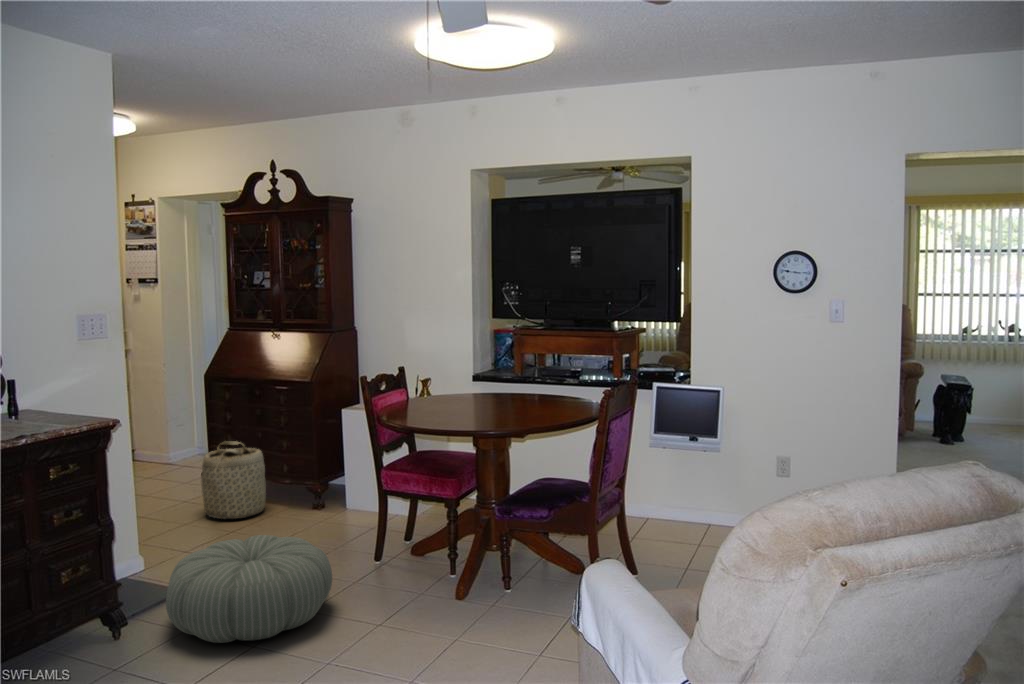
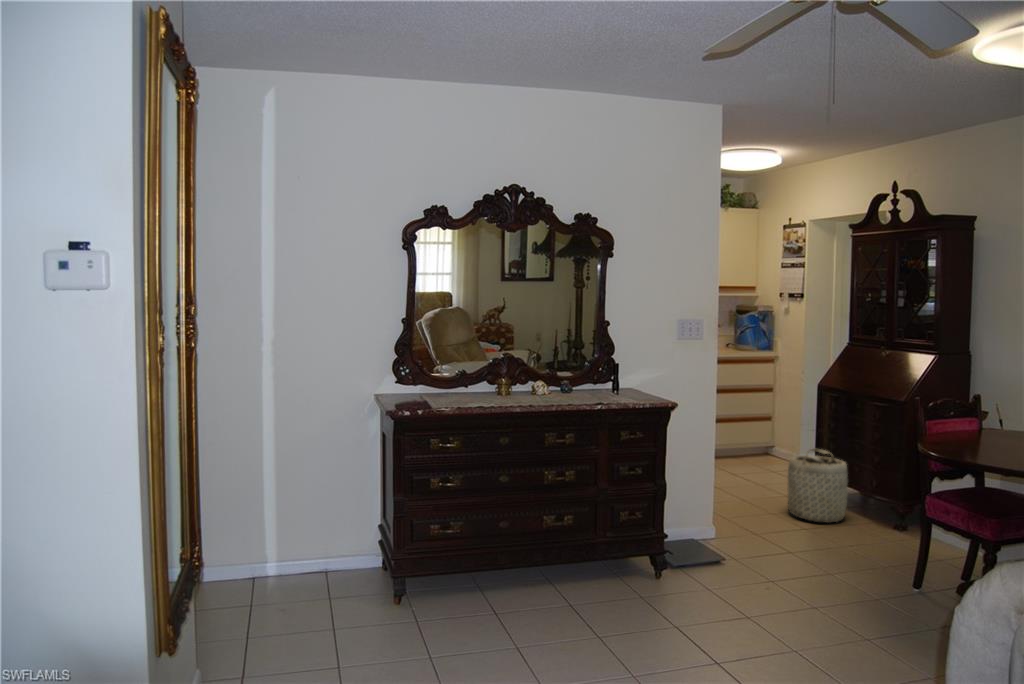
pouf: present [166,535,332,643] -> none [678,527,822,618]

